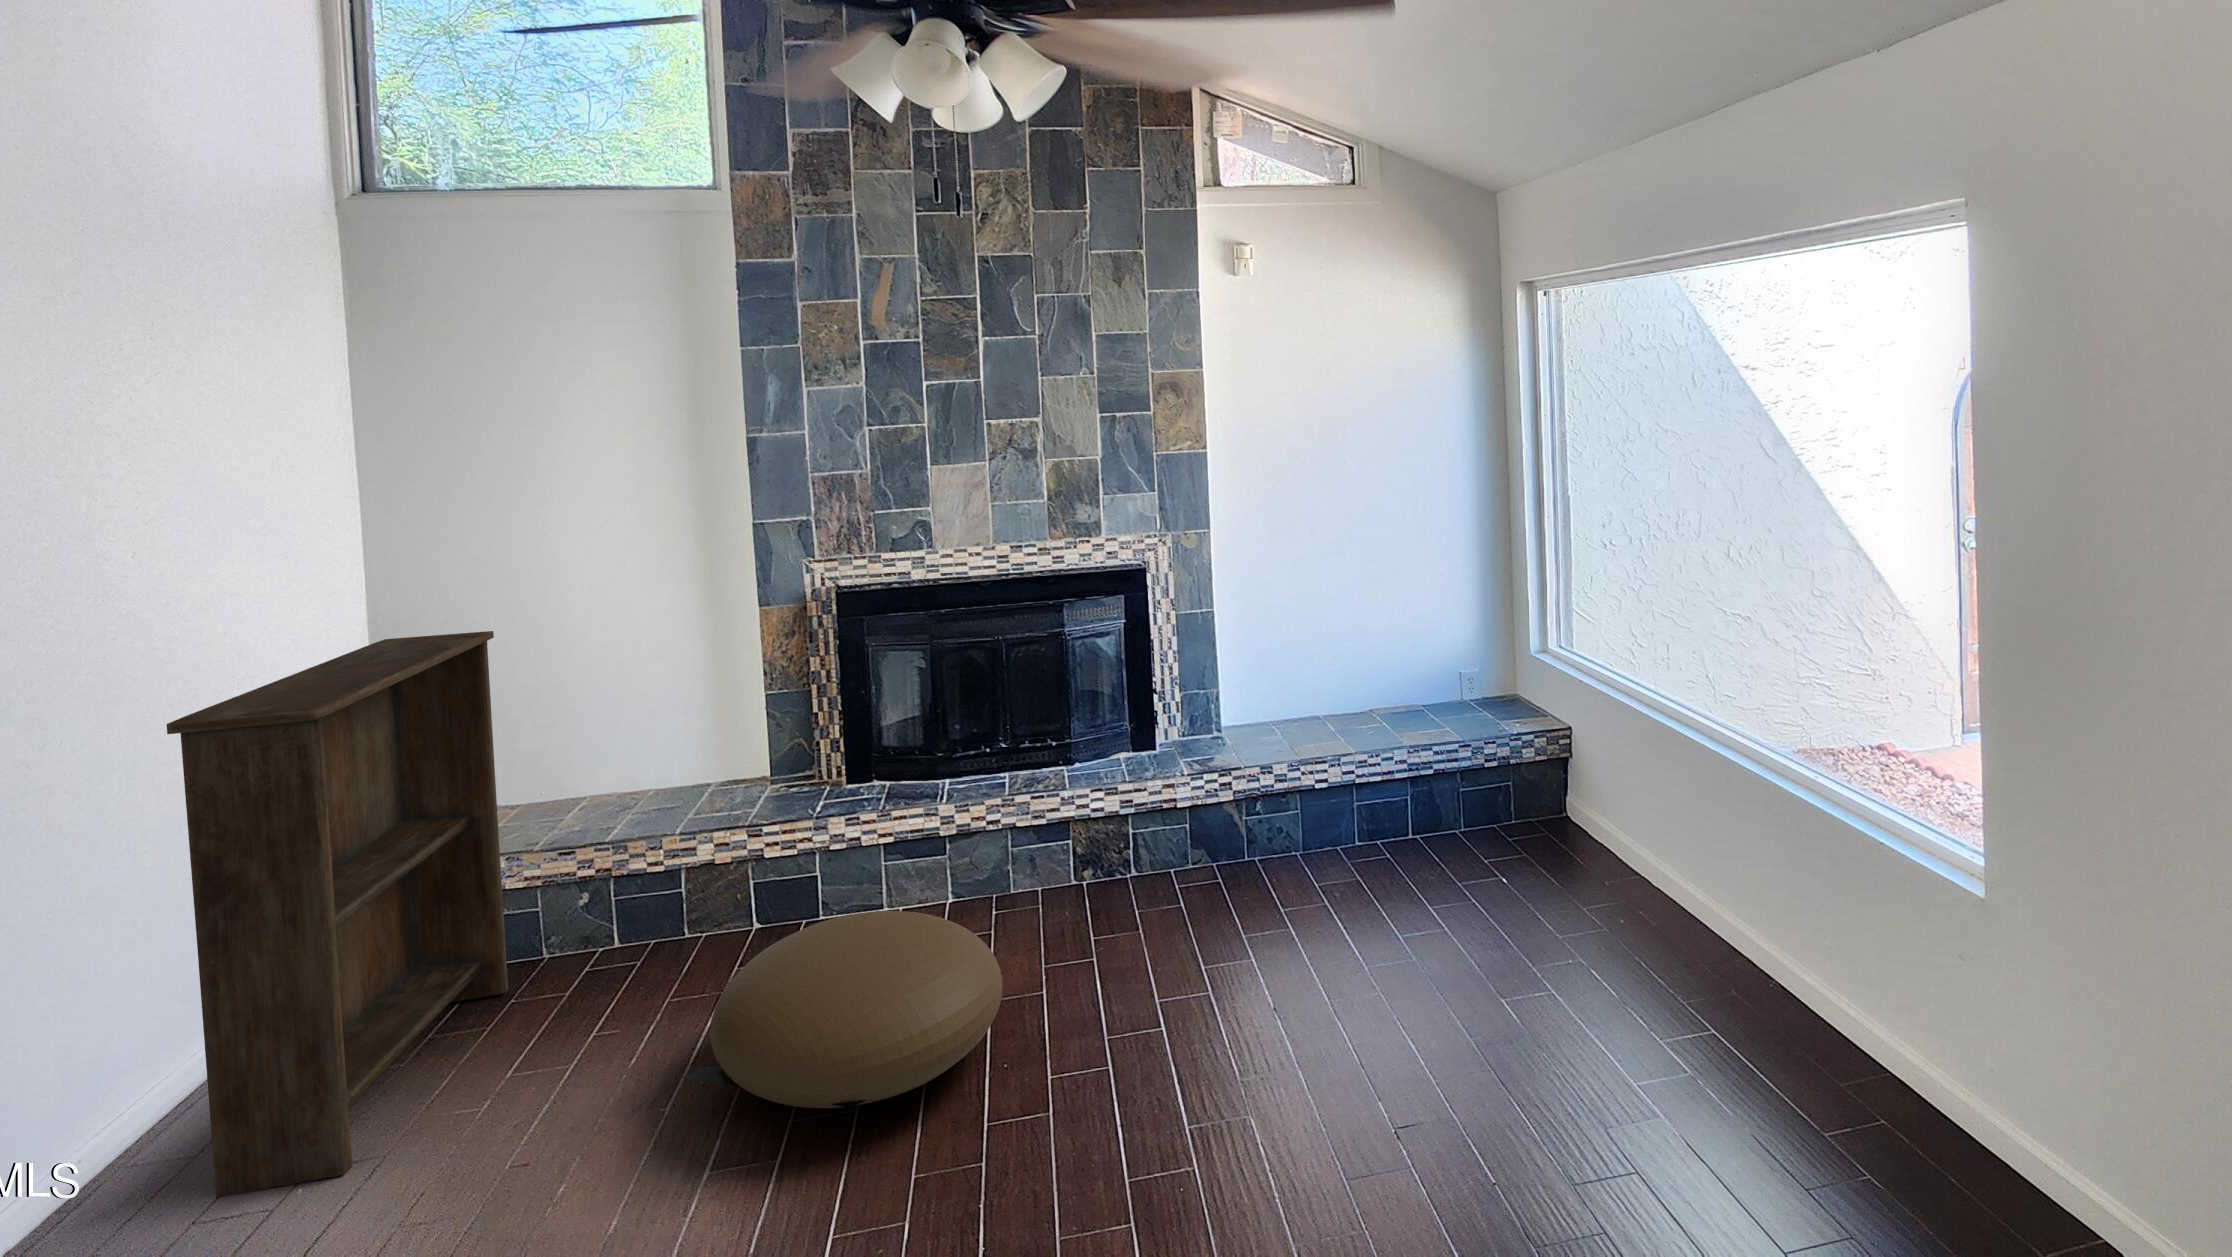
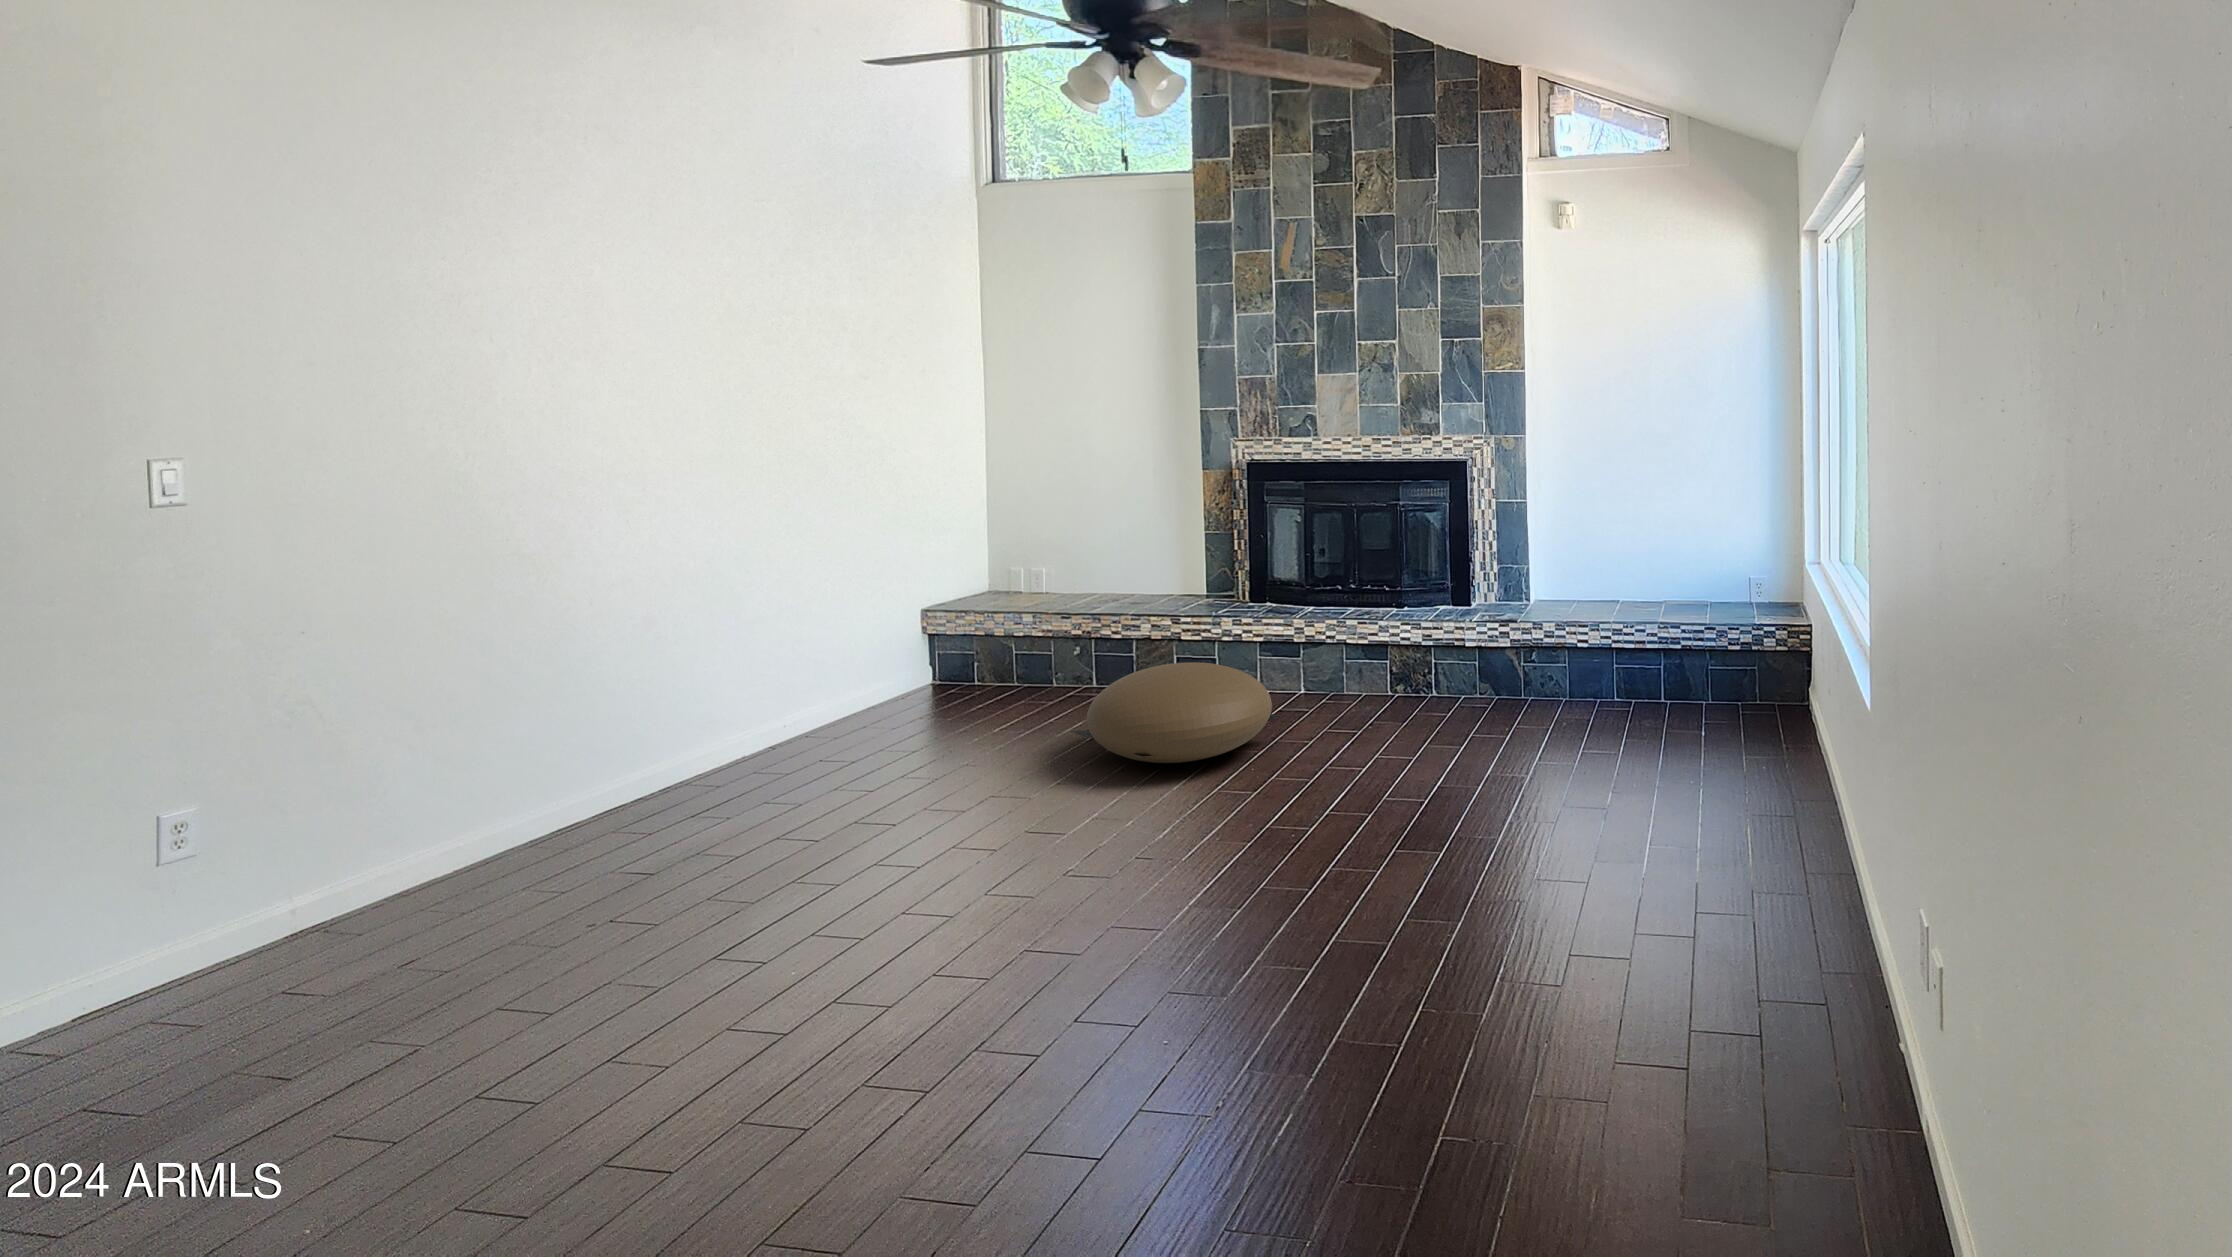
bookshelf: present [167,631,508,1197] -> none [834,463,1027,752]

